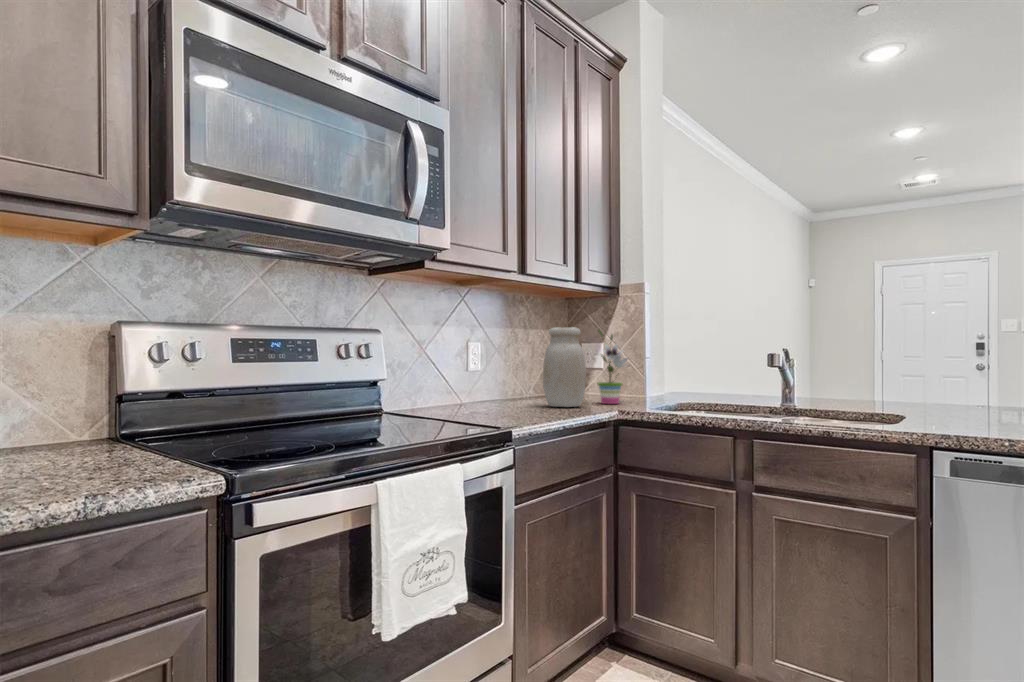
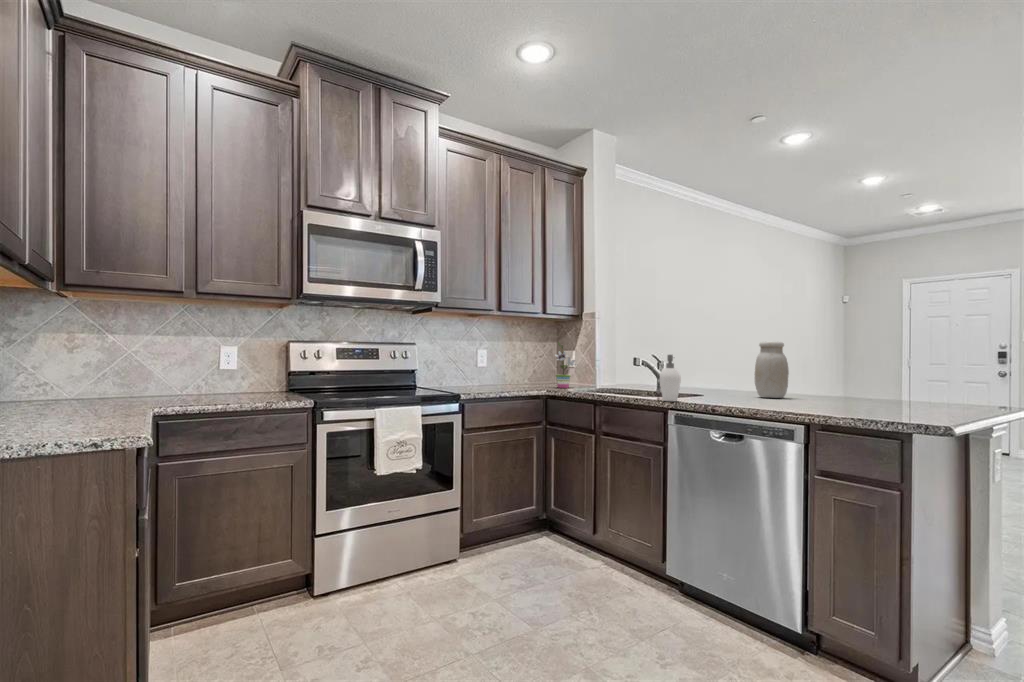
jar: present [543,327,586,407] -> present [755,341,789,398]
soap dispenser: none [873,349,927,431] -> present [660,355,681,401]

